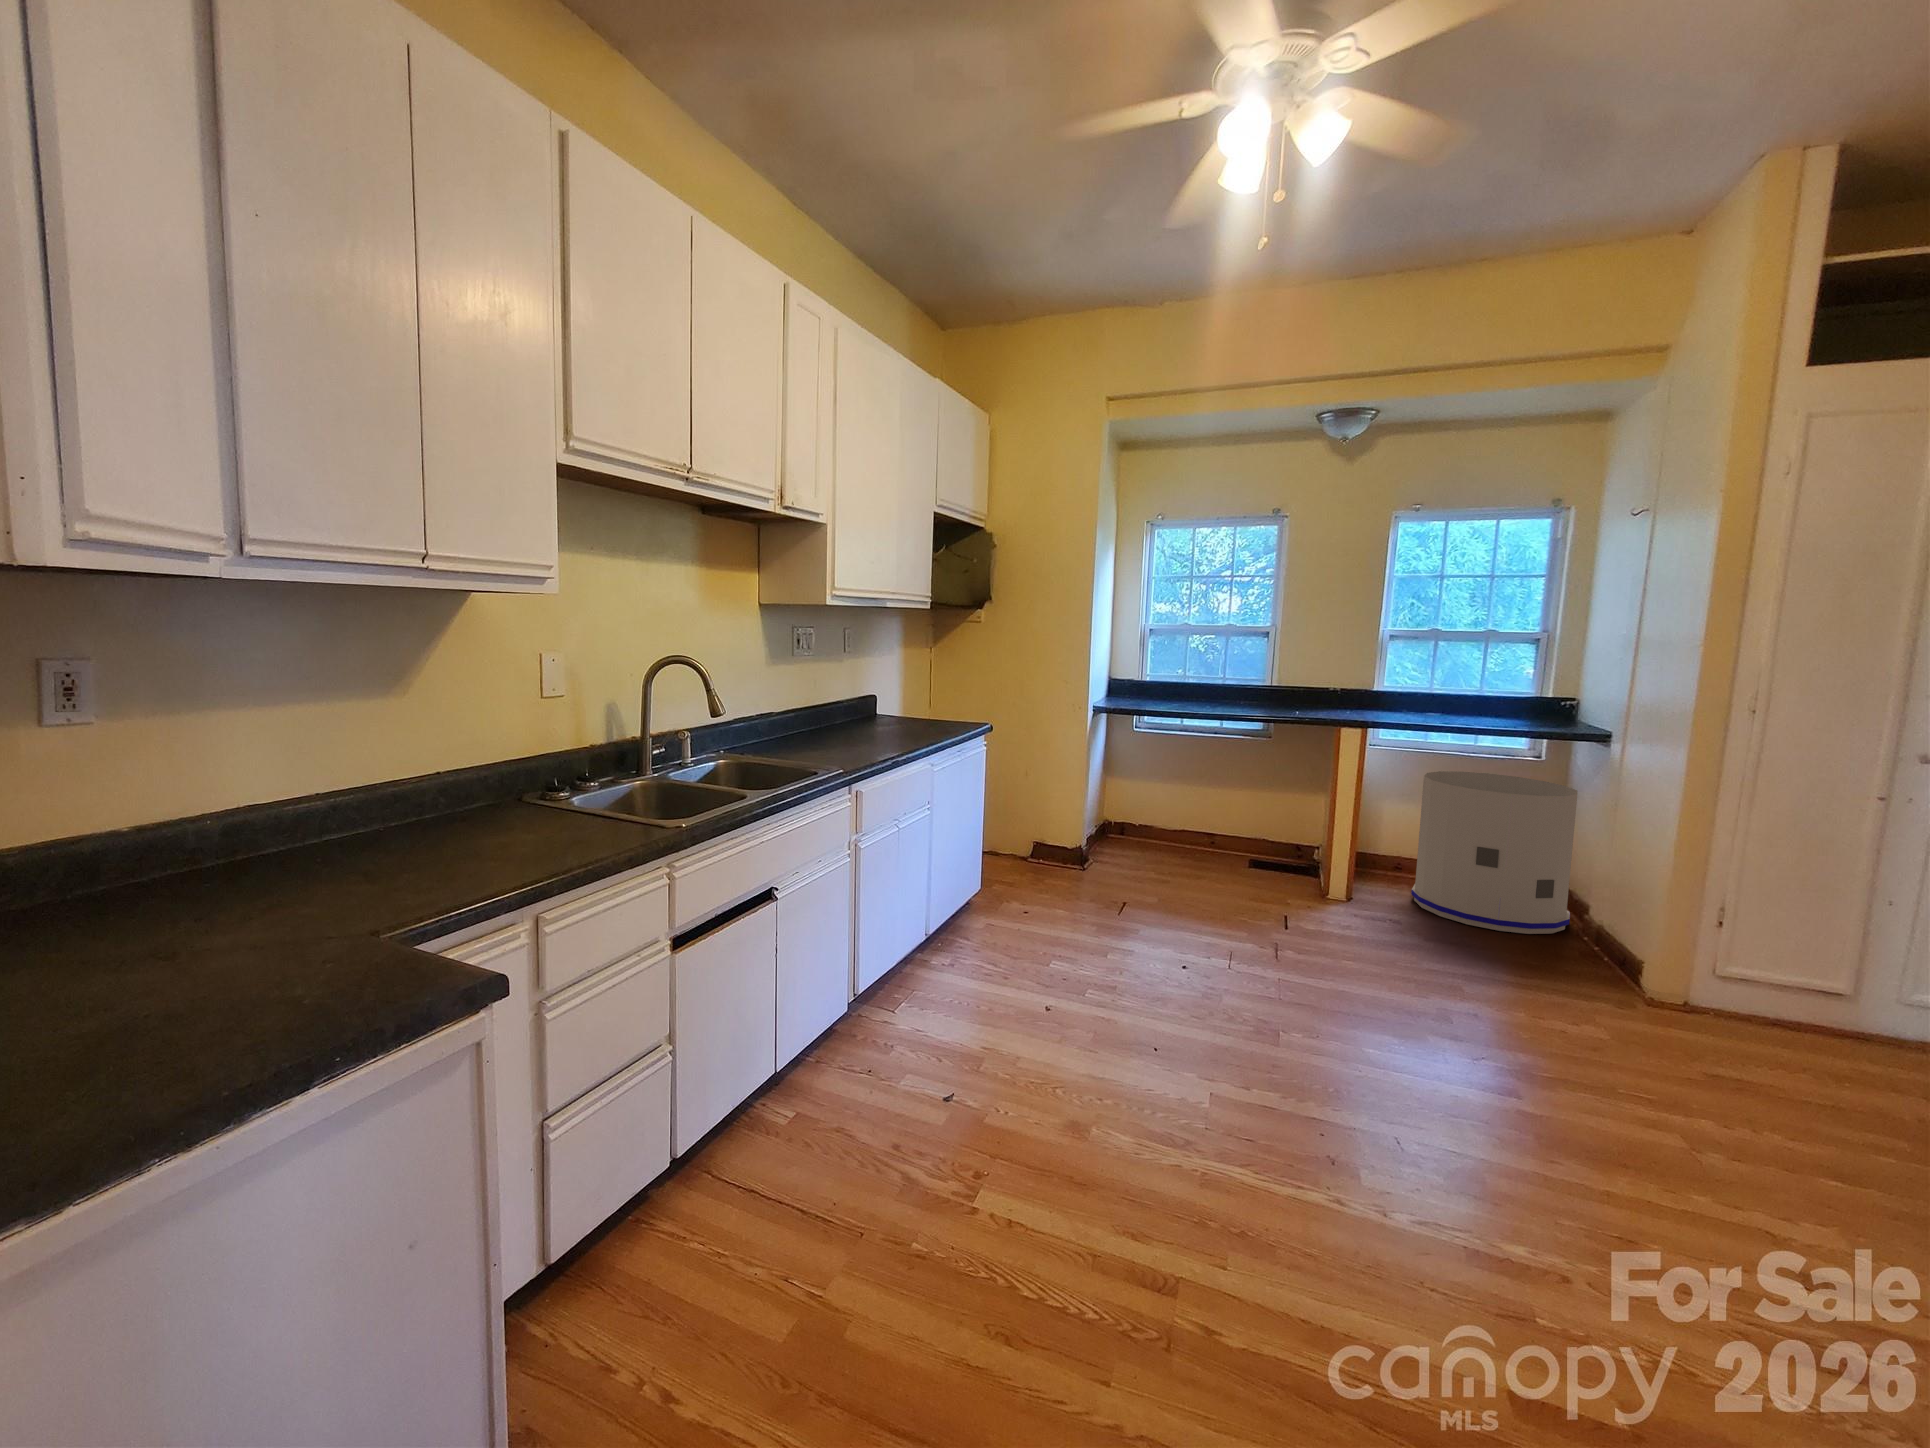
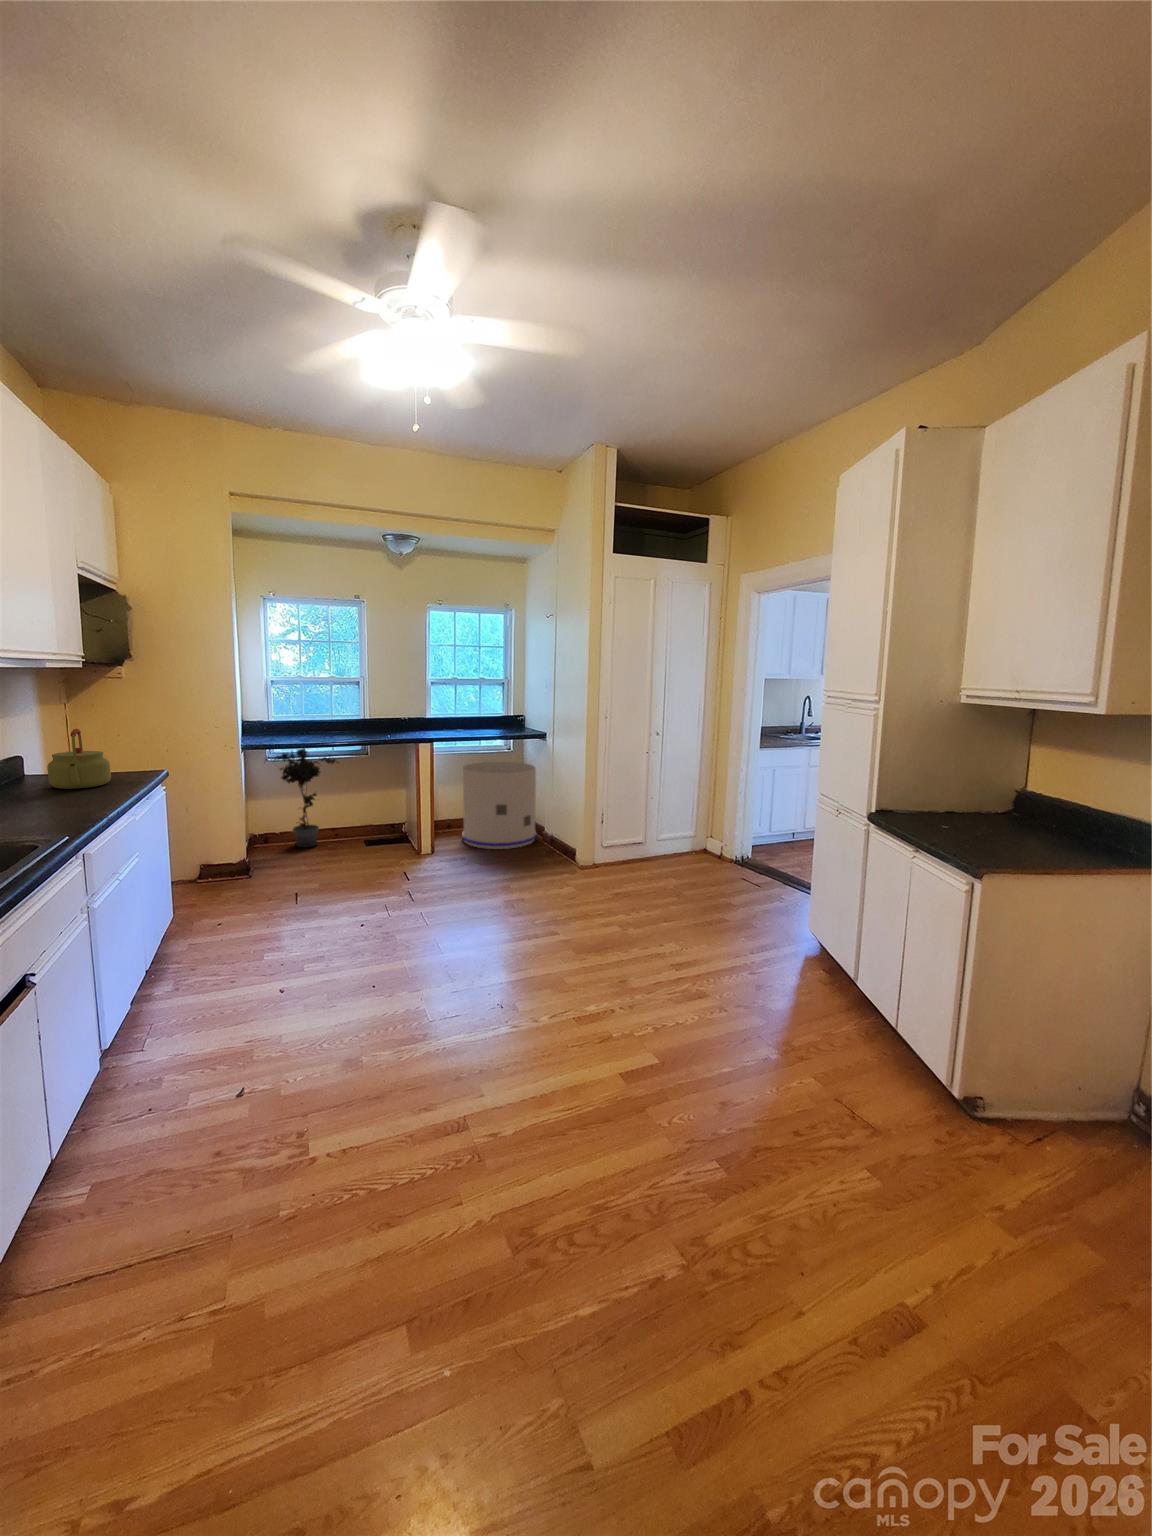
kettle: none [883,660,935,723] -> present [47,729,111,789]
potted plant: none [1131,711,1226,854] -> present [265,749,336,847]

